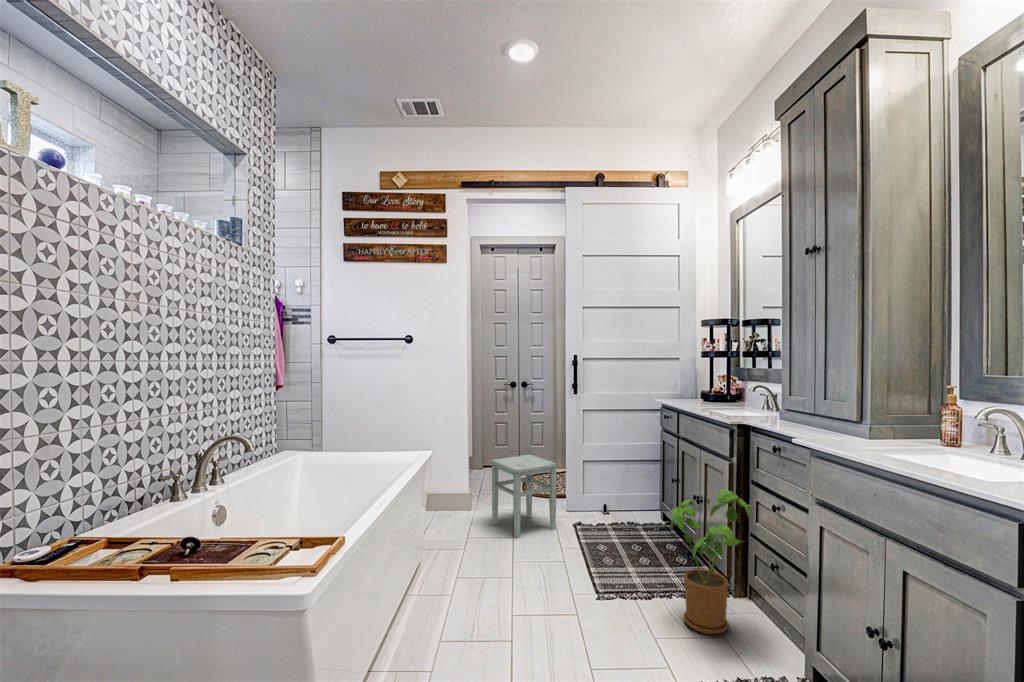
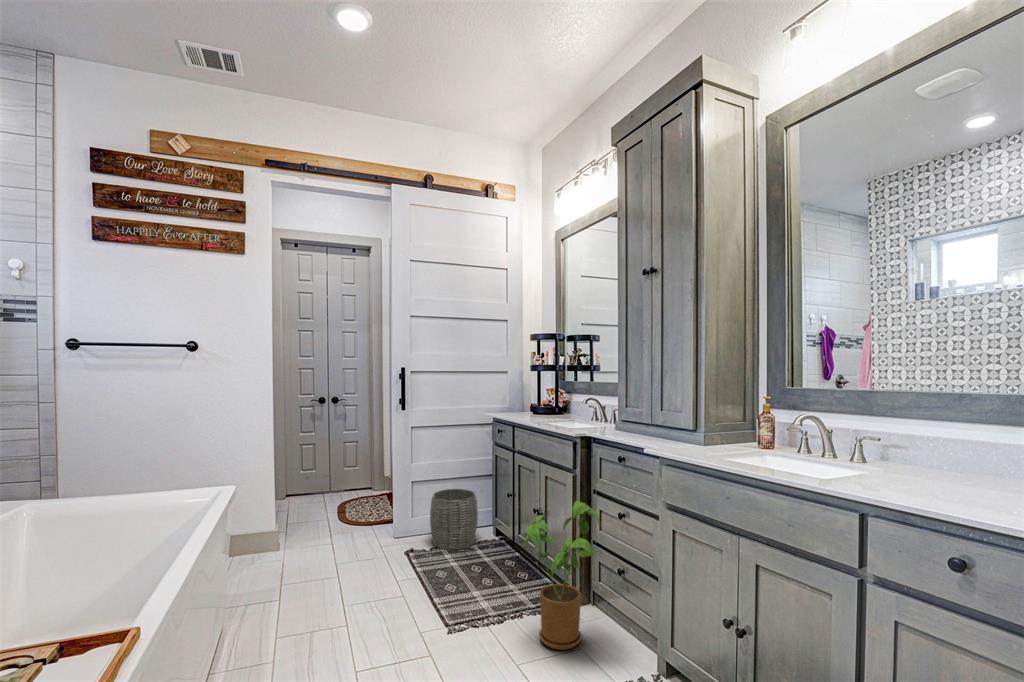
stool: present [491,455,557,538] -> none [306,480,387,581]
woven basket: none [599,471,644,528] -> present [430,489,478,550]

